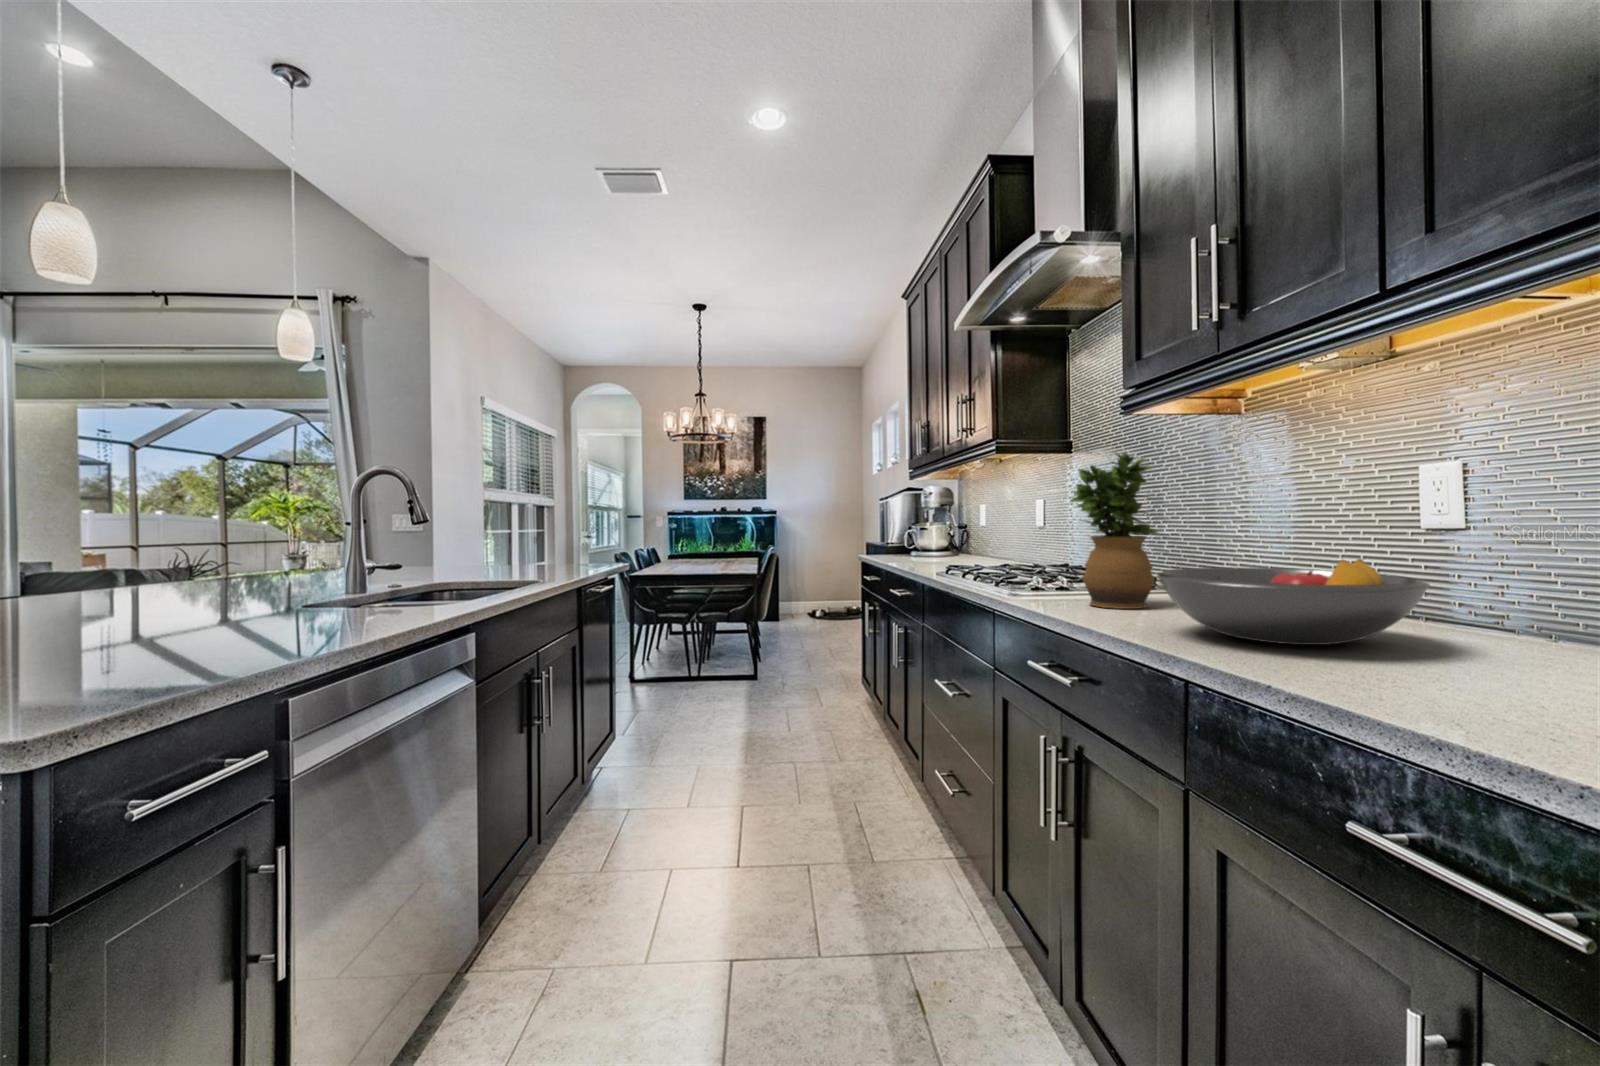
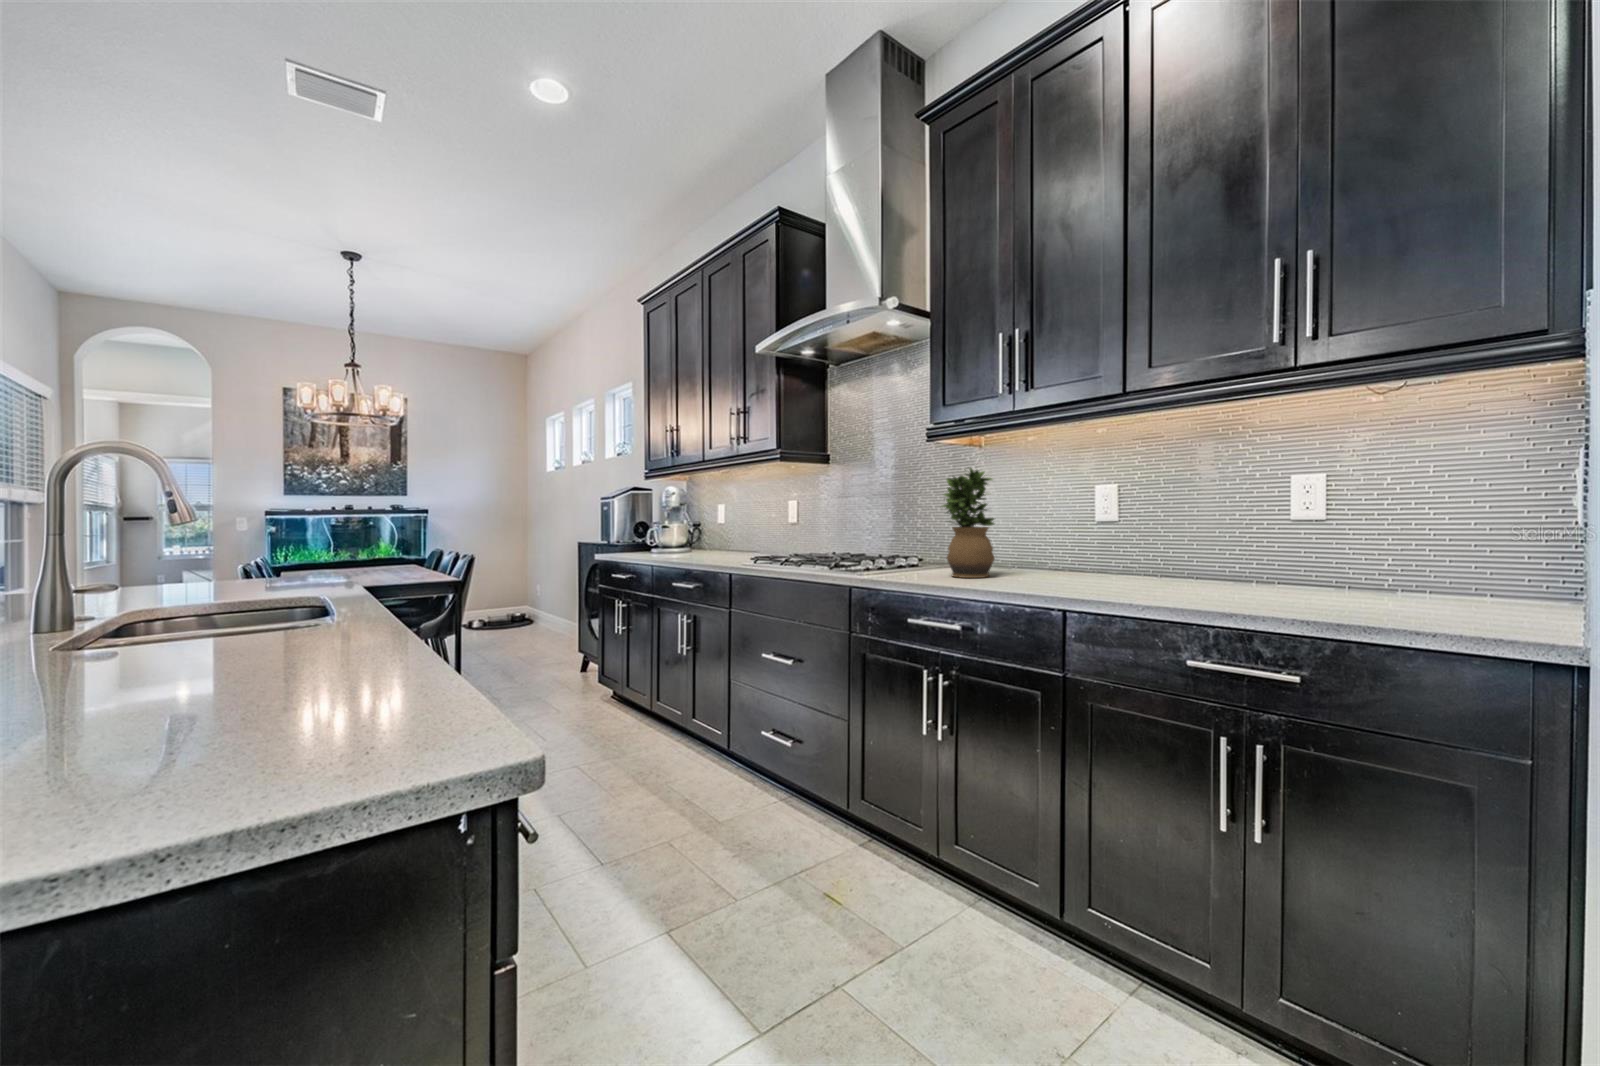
fruit bowl: present [1158,559,1430,645] -> none [1045,537,1190,587]

